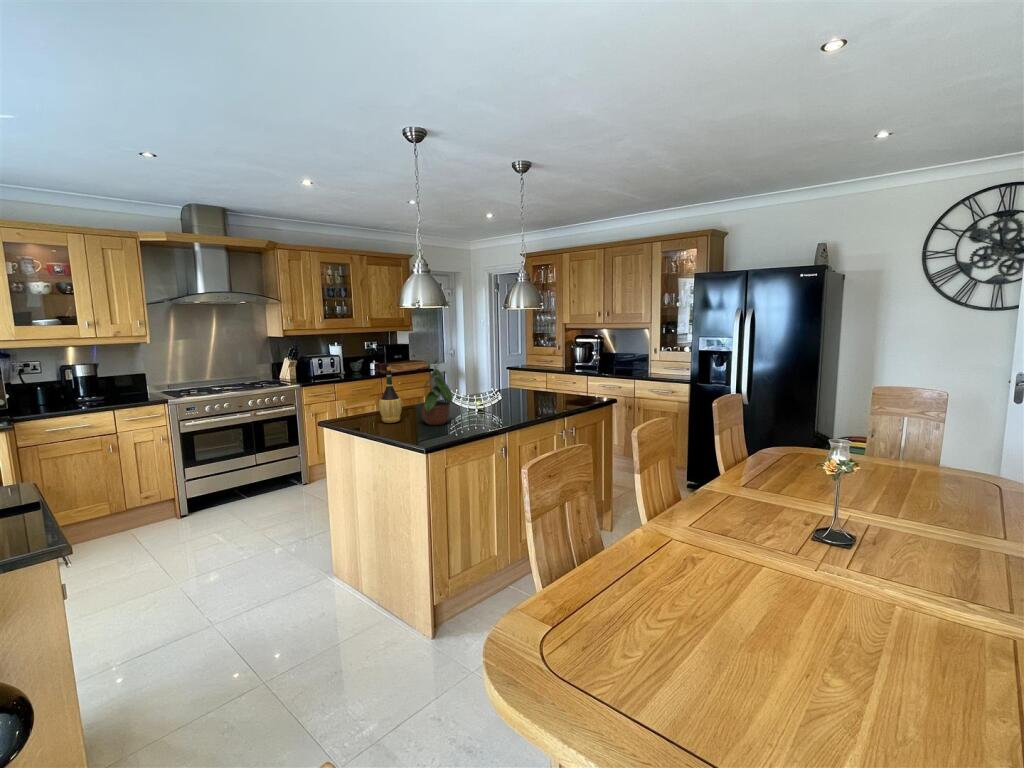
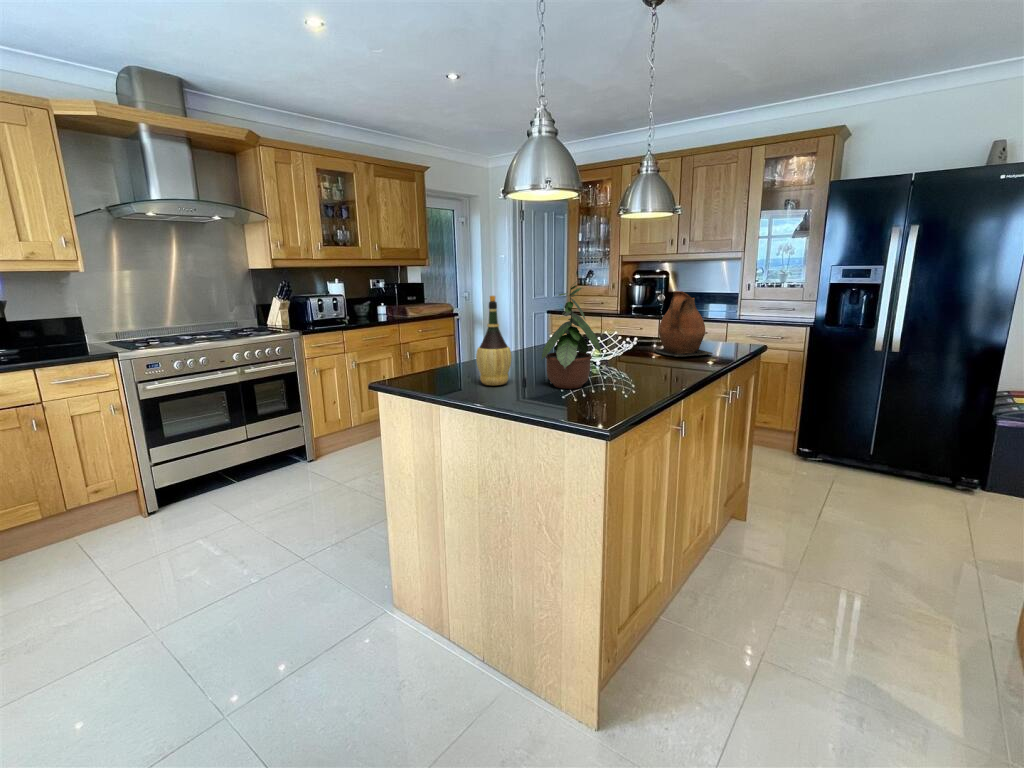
ceramic pitcher: none [525,360,565,405] -> present [653,291,712,356]

